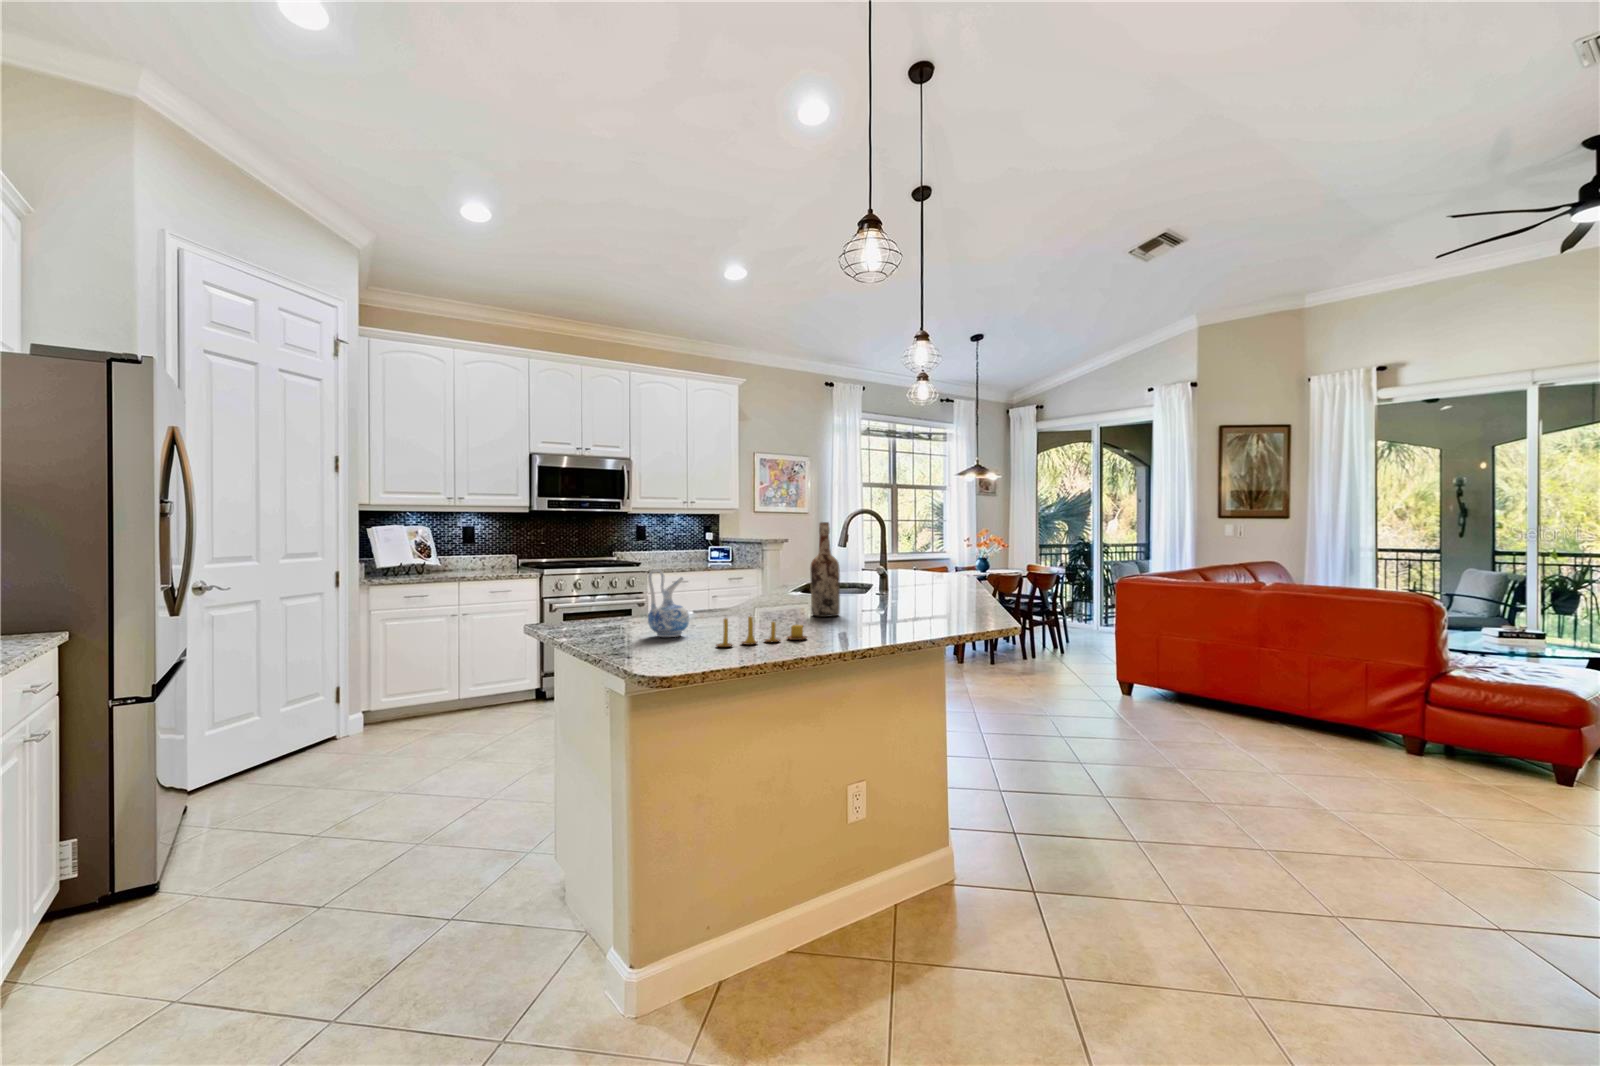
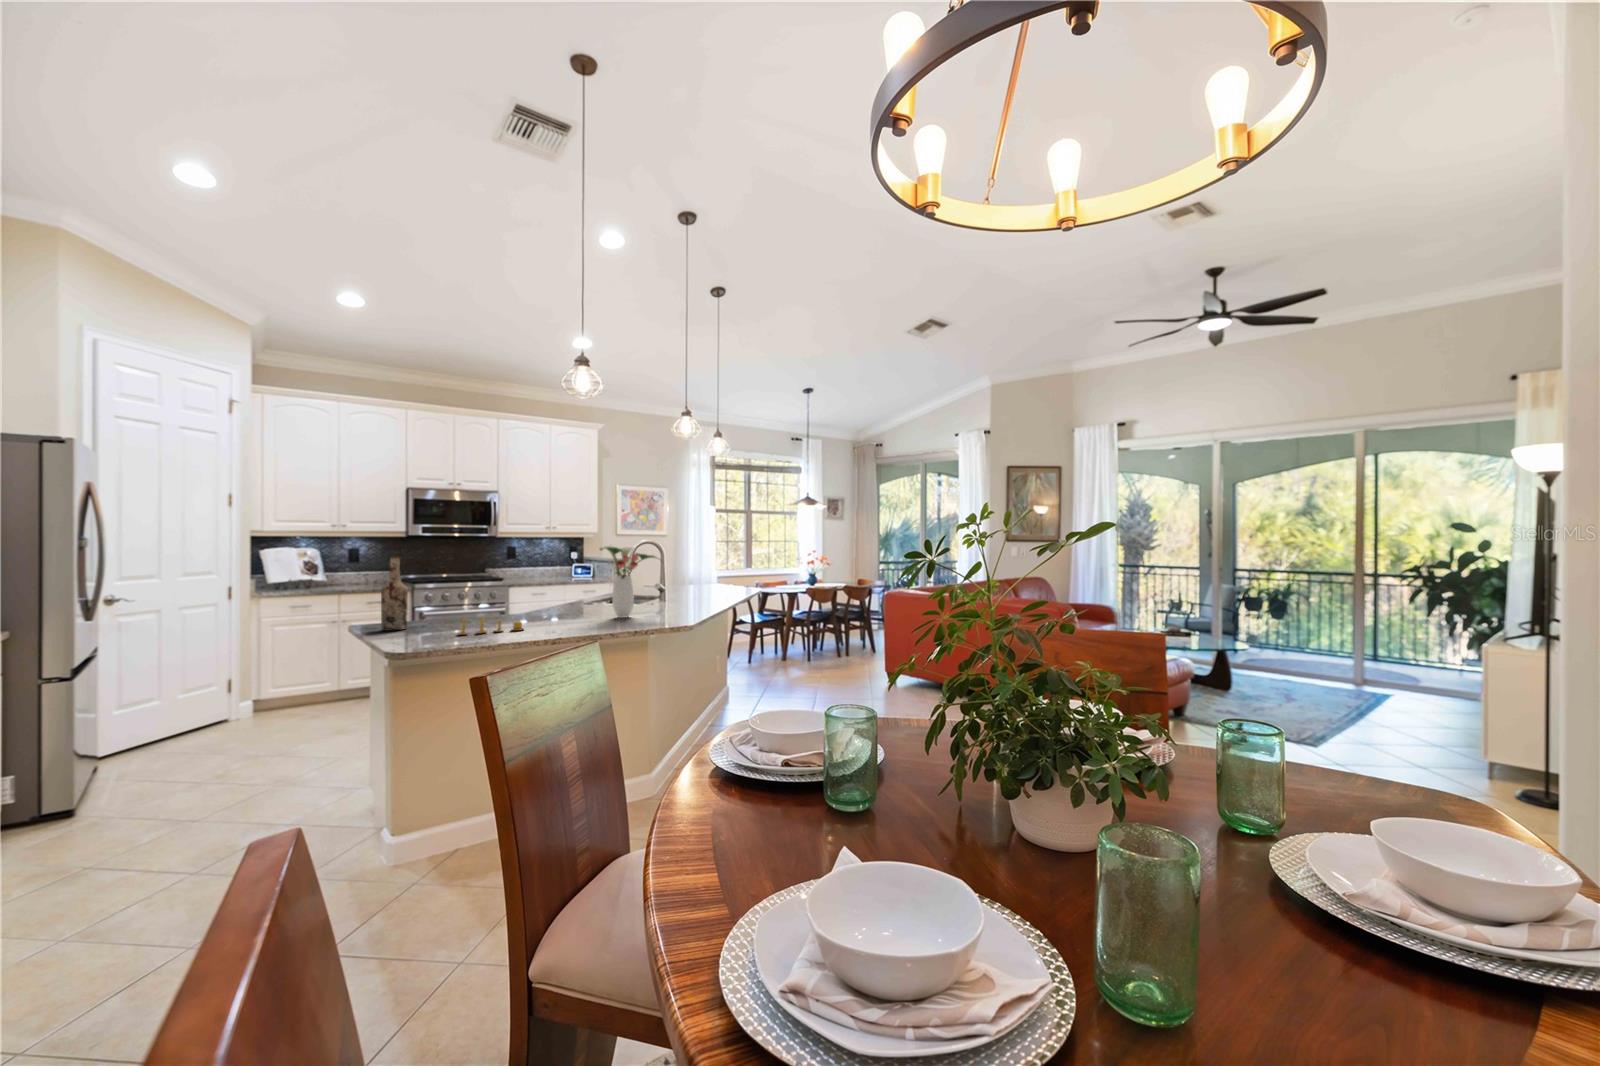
flower arrangement: none [872,507,976,618] -> present [600,546,663,618]
wine bottle: present [810,522,840,617] -> present [381,557,408,631]
ceramic pitcher: present [648,568,689,637] -> none [423,587,453,630]

